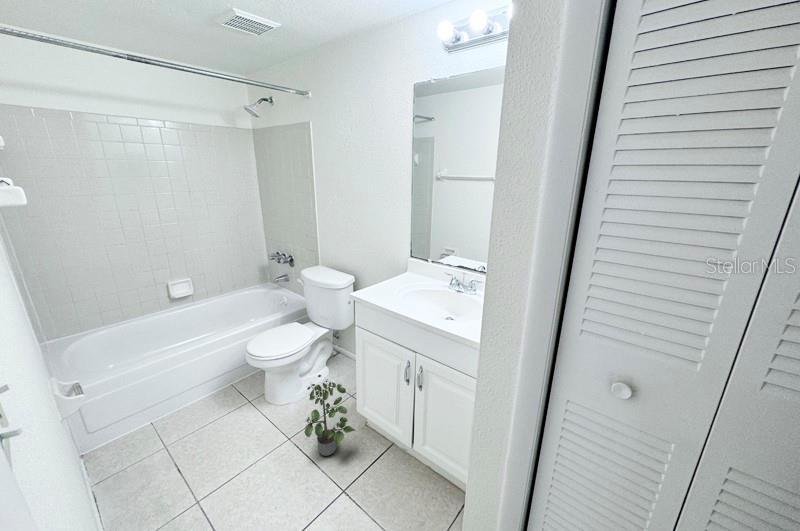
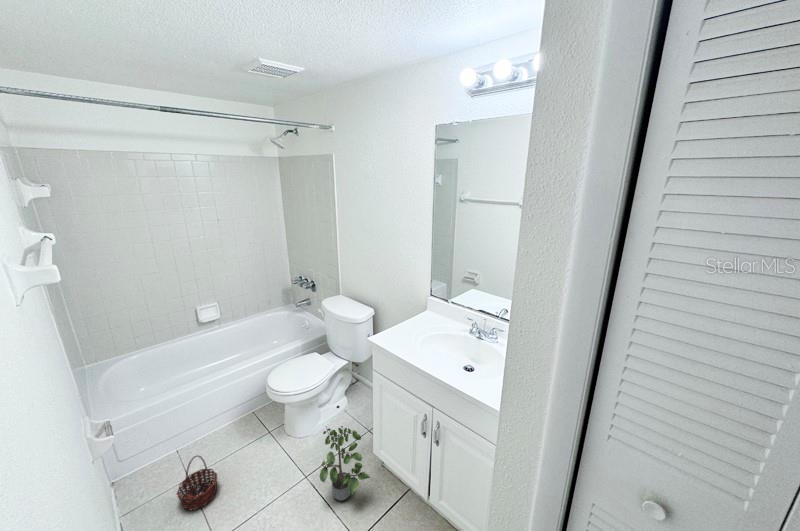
basket: none [153,420,197,475] -> present [177,456,217,510]

